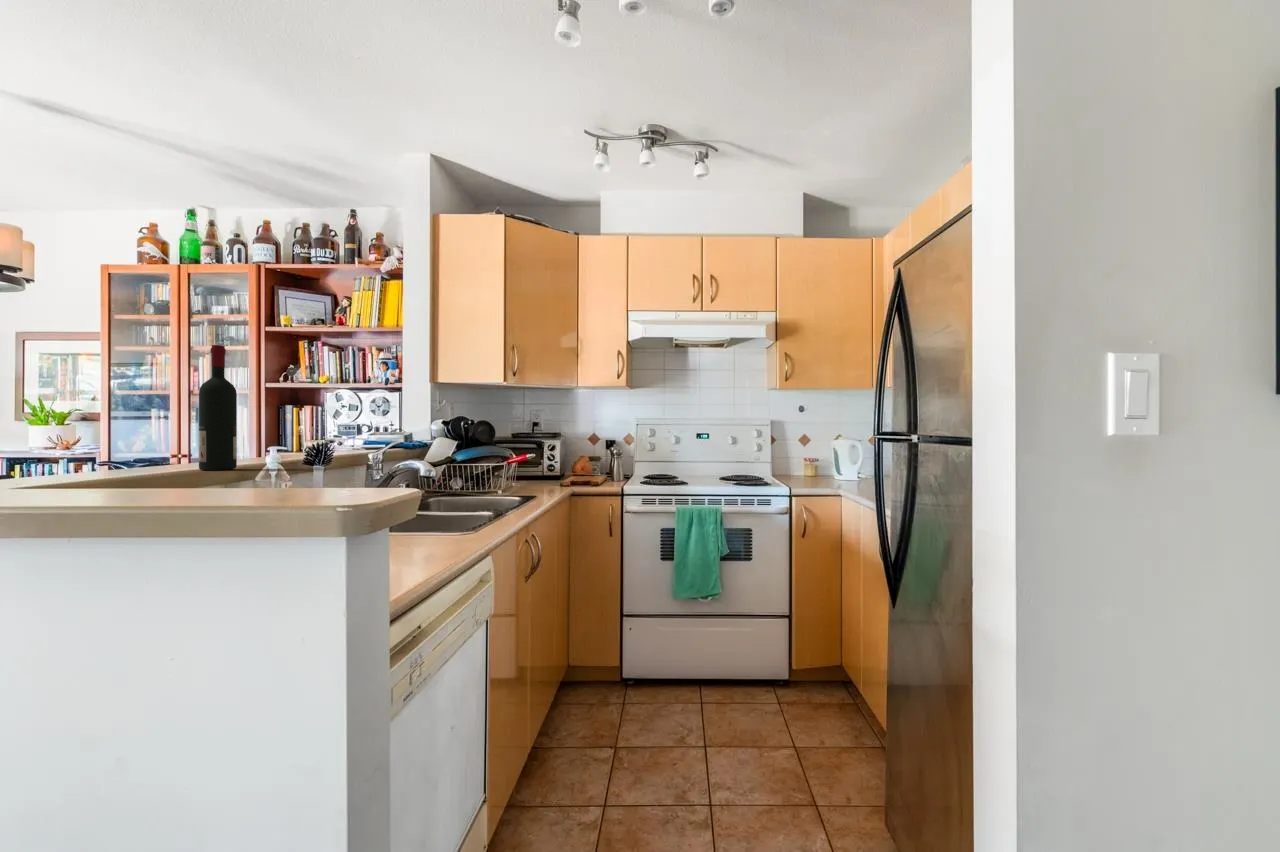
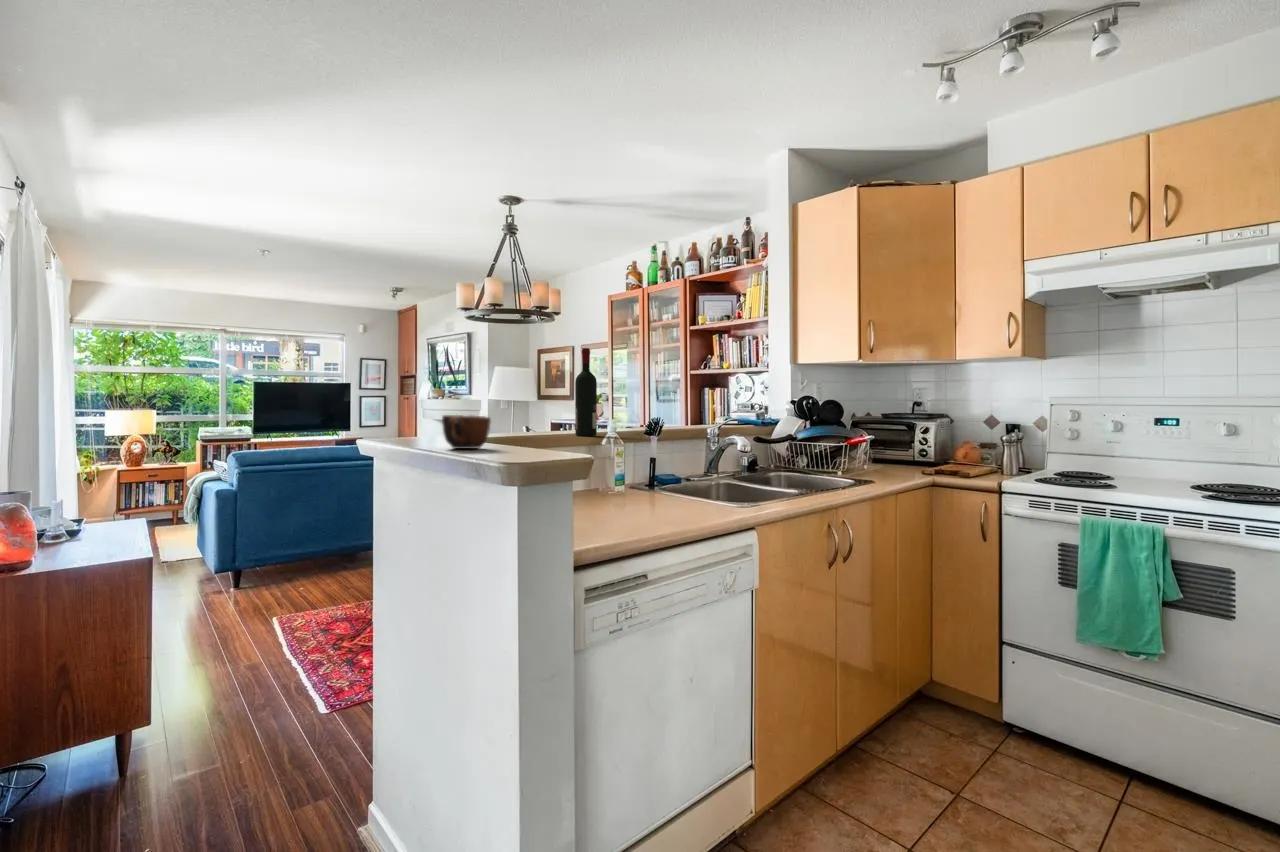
mug: none [98,442,197,498] -> present [442,415,491,449]

